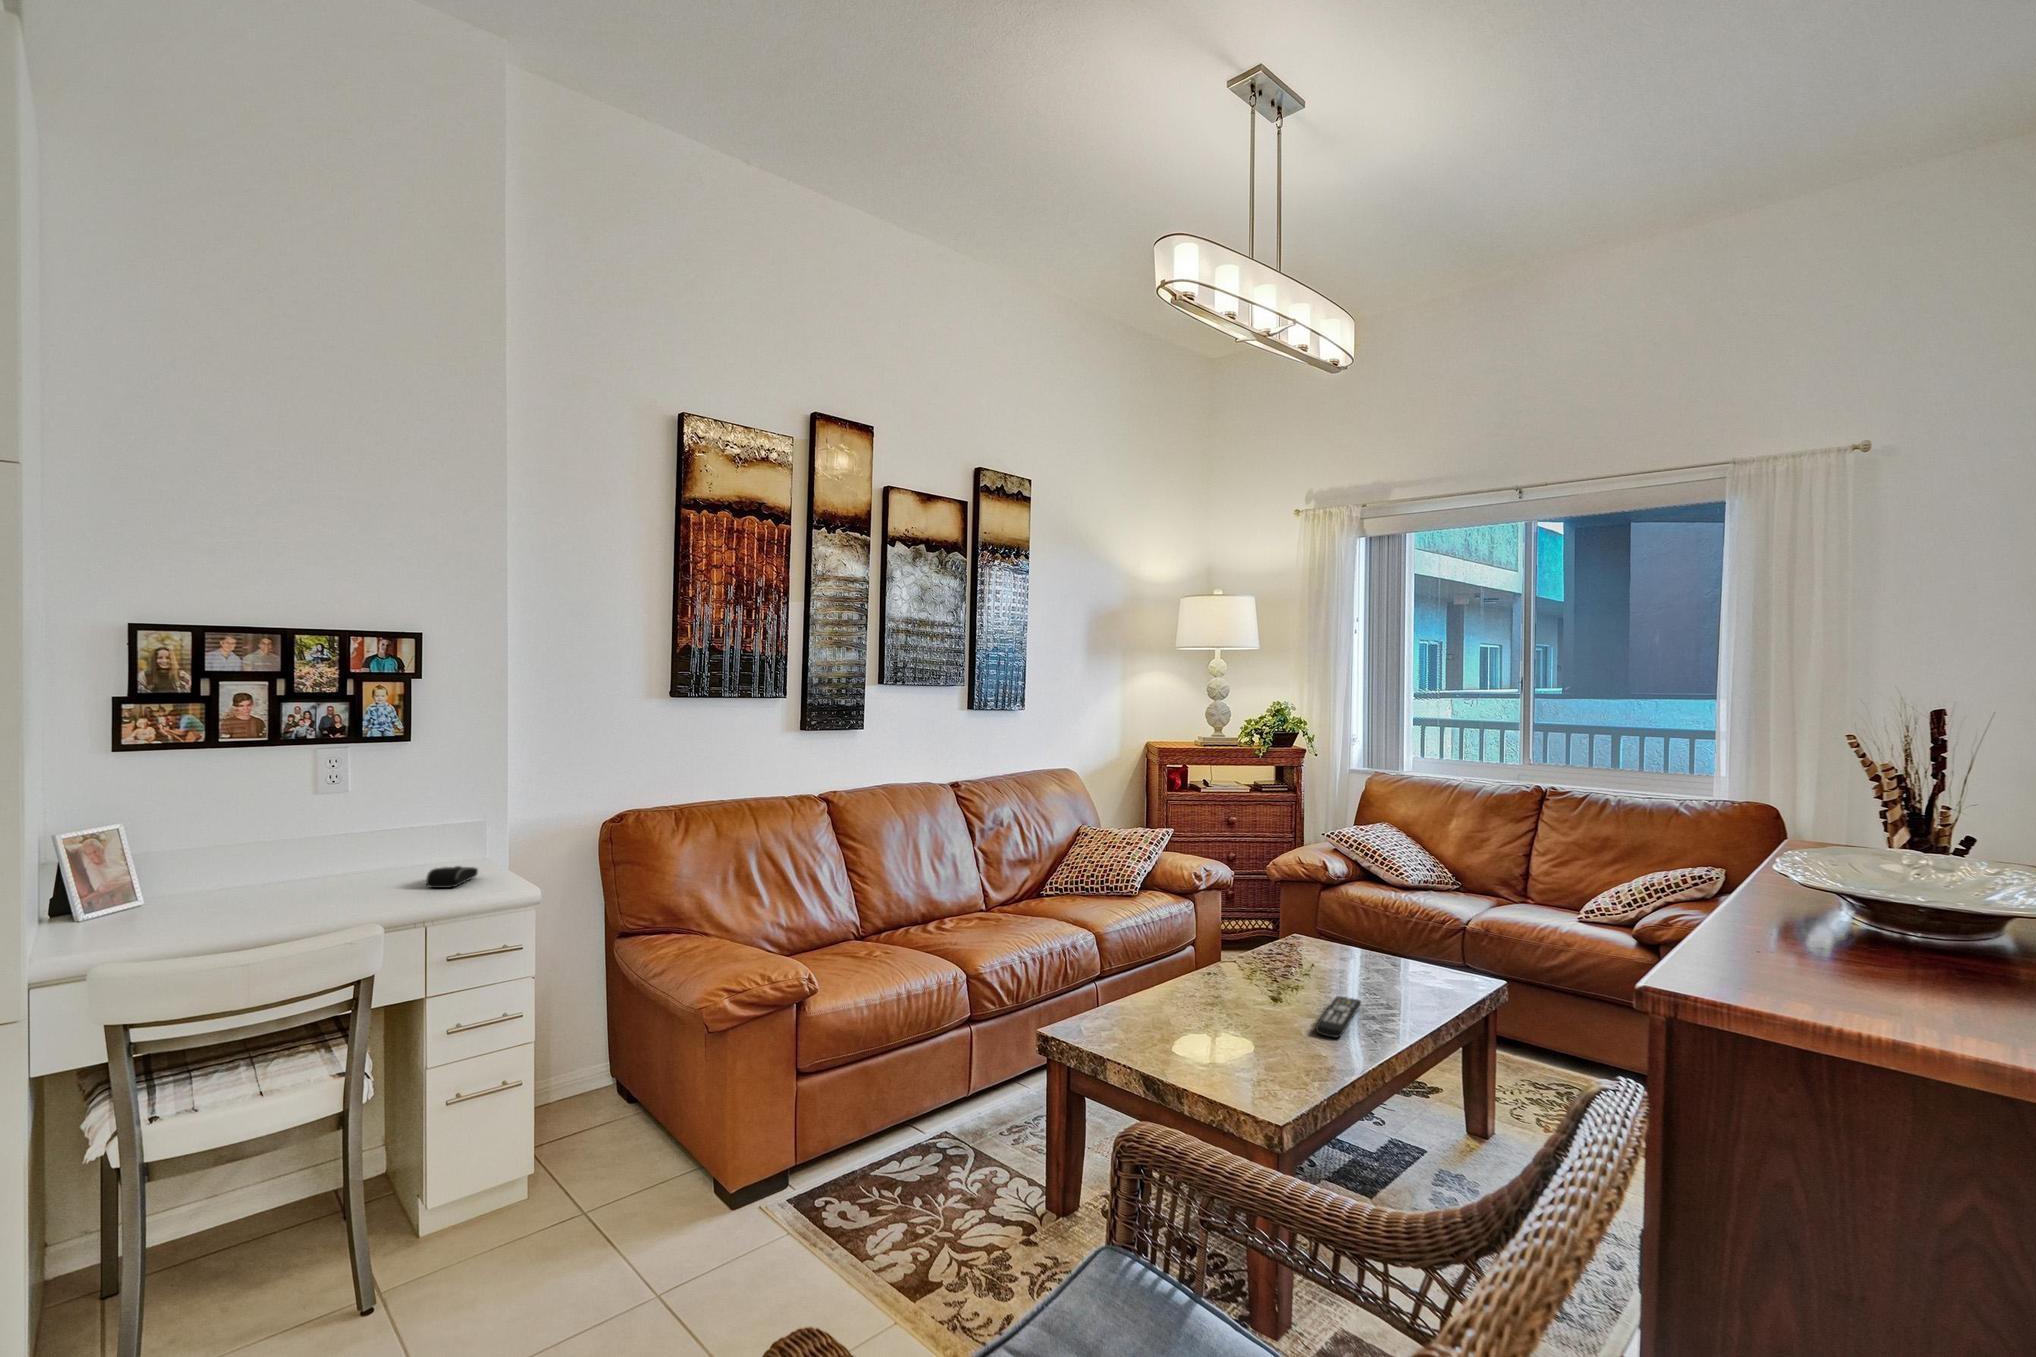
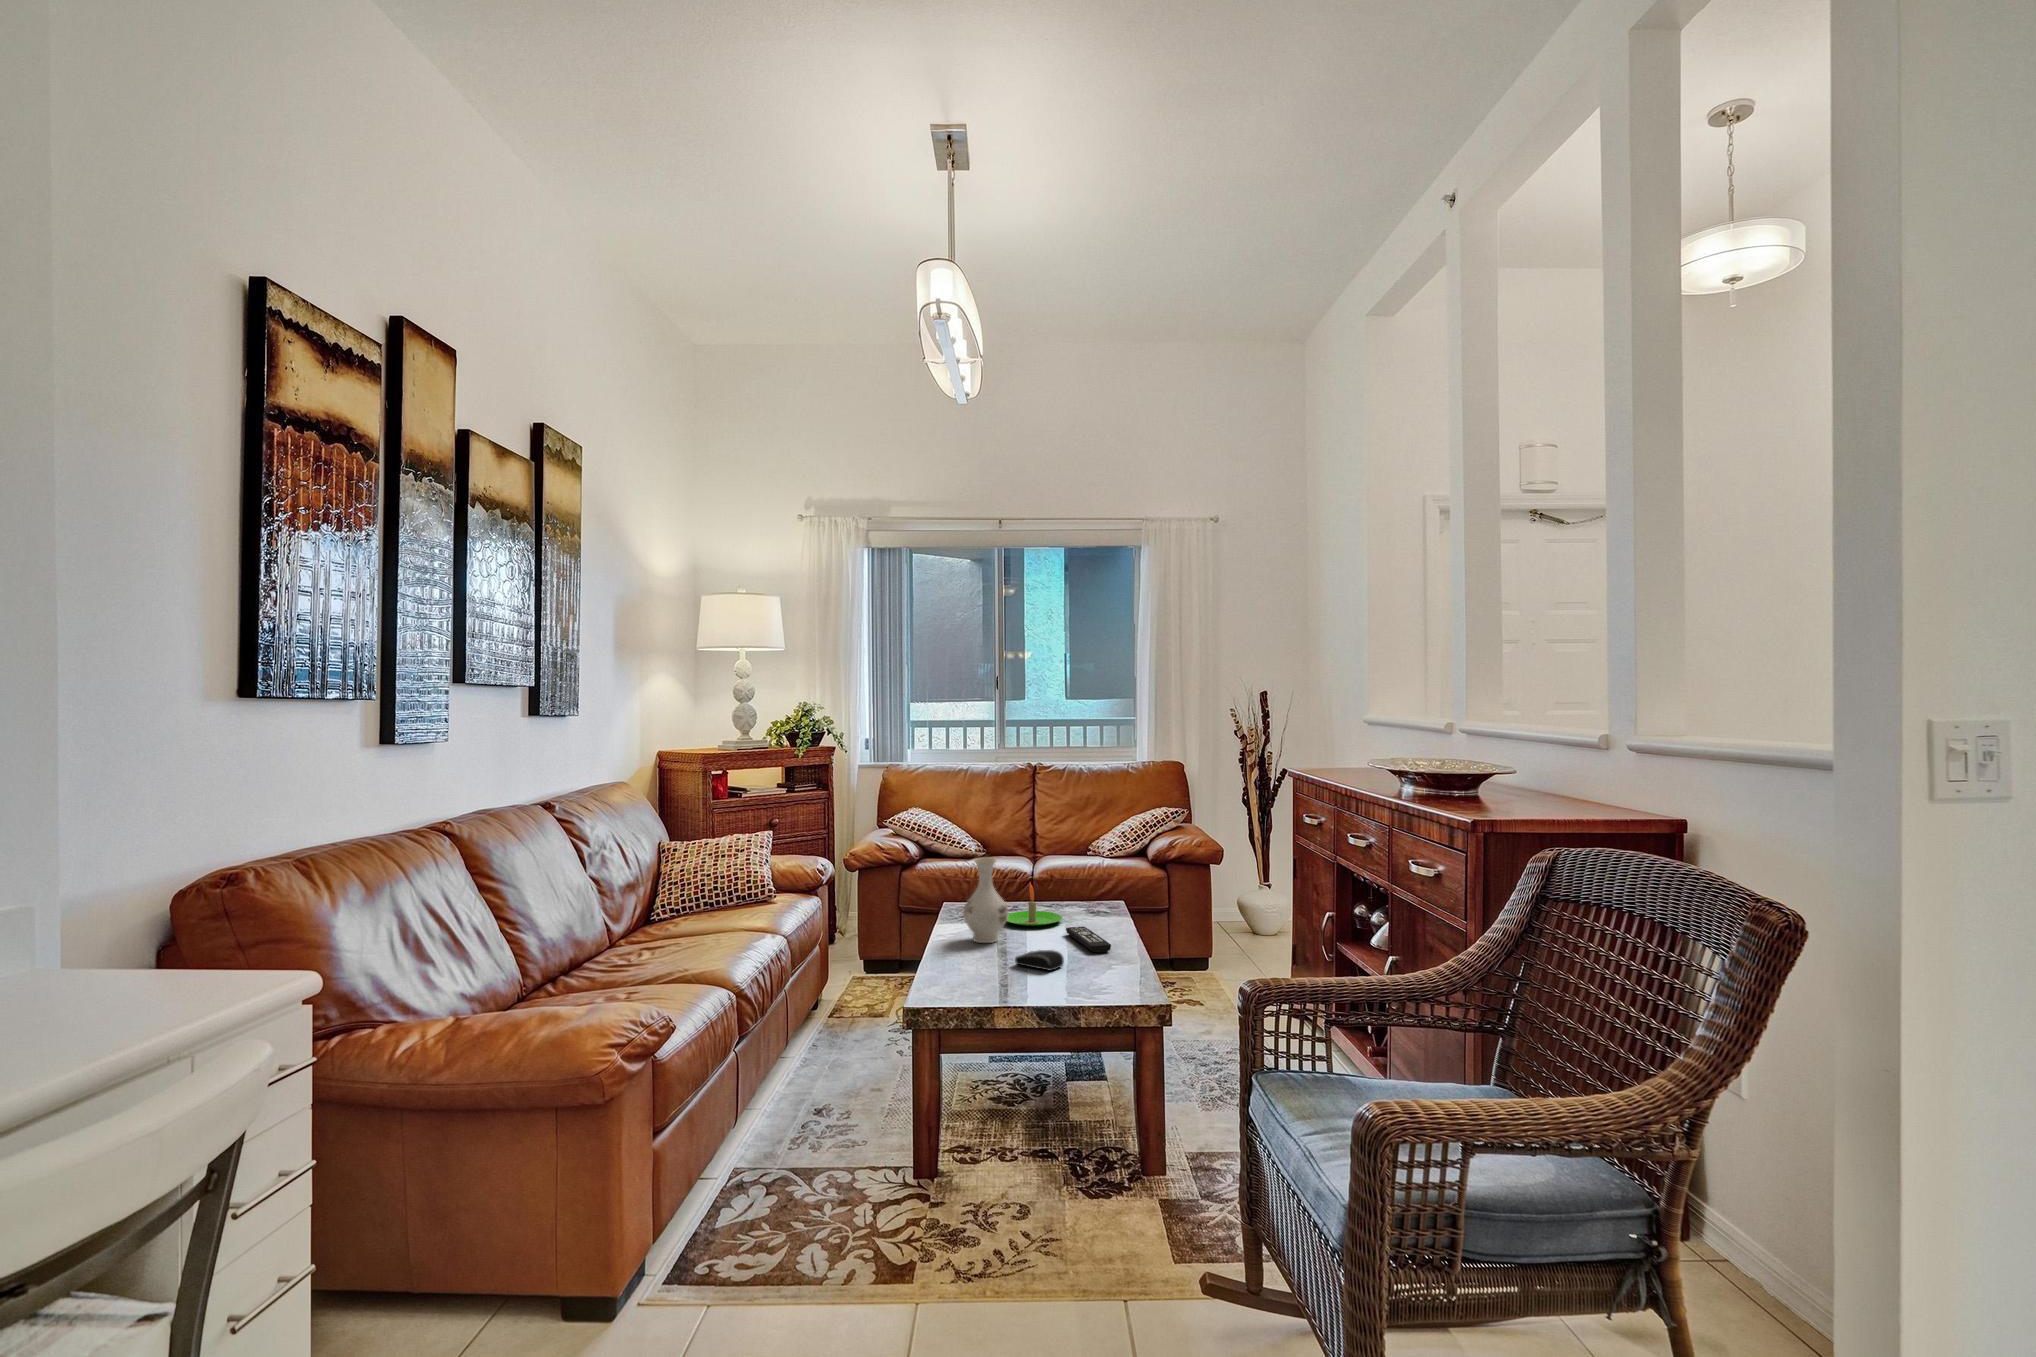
computer mouse: present [426,866,478,888] -> present [1015,950,1064,971]
vase: none [1215,894,1268,991] -> present [963,857,1008,943]
candle: none [1294,933,1369,987] -> present [1007,883,1062,926]

